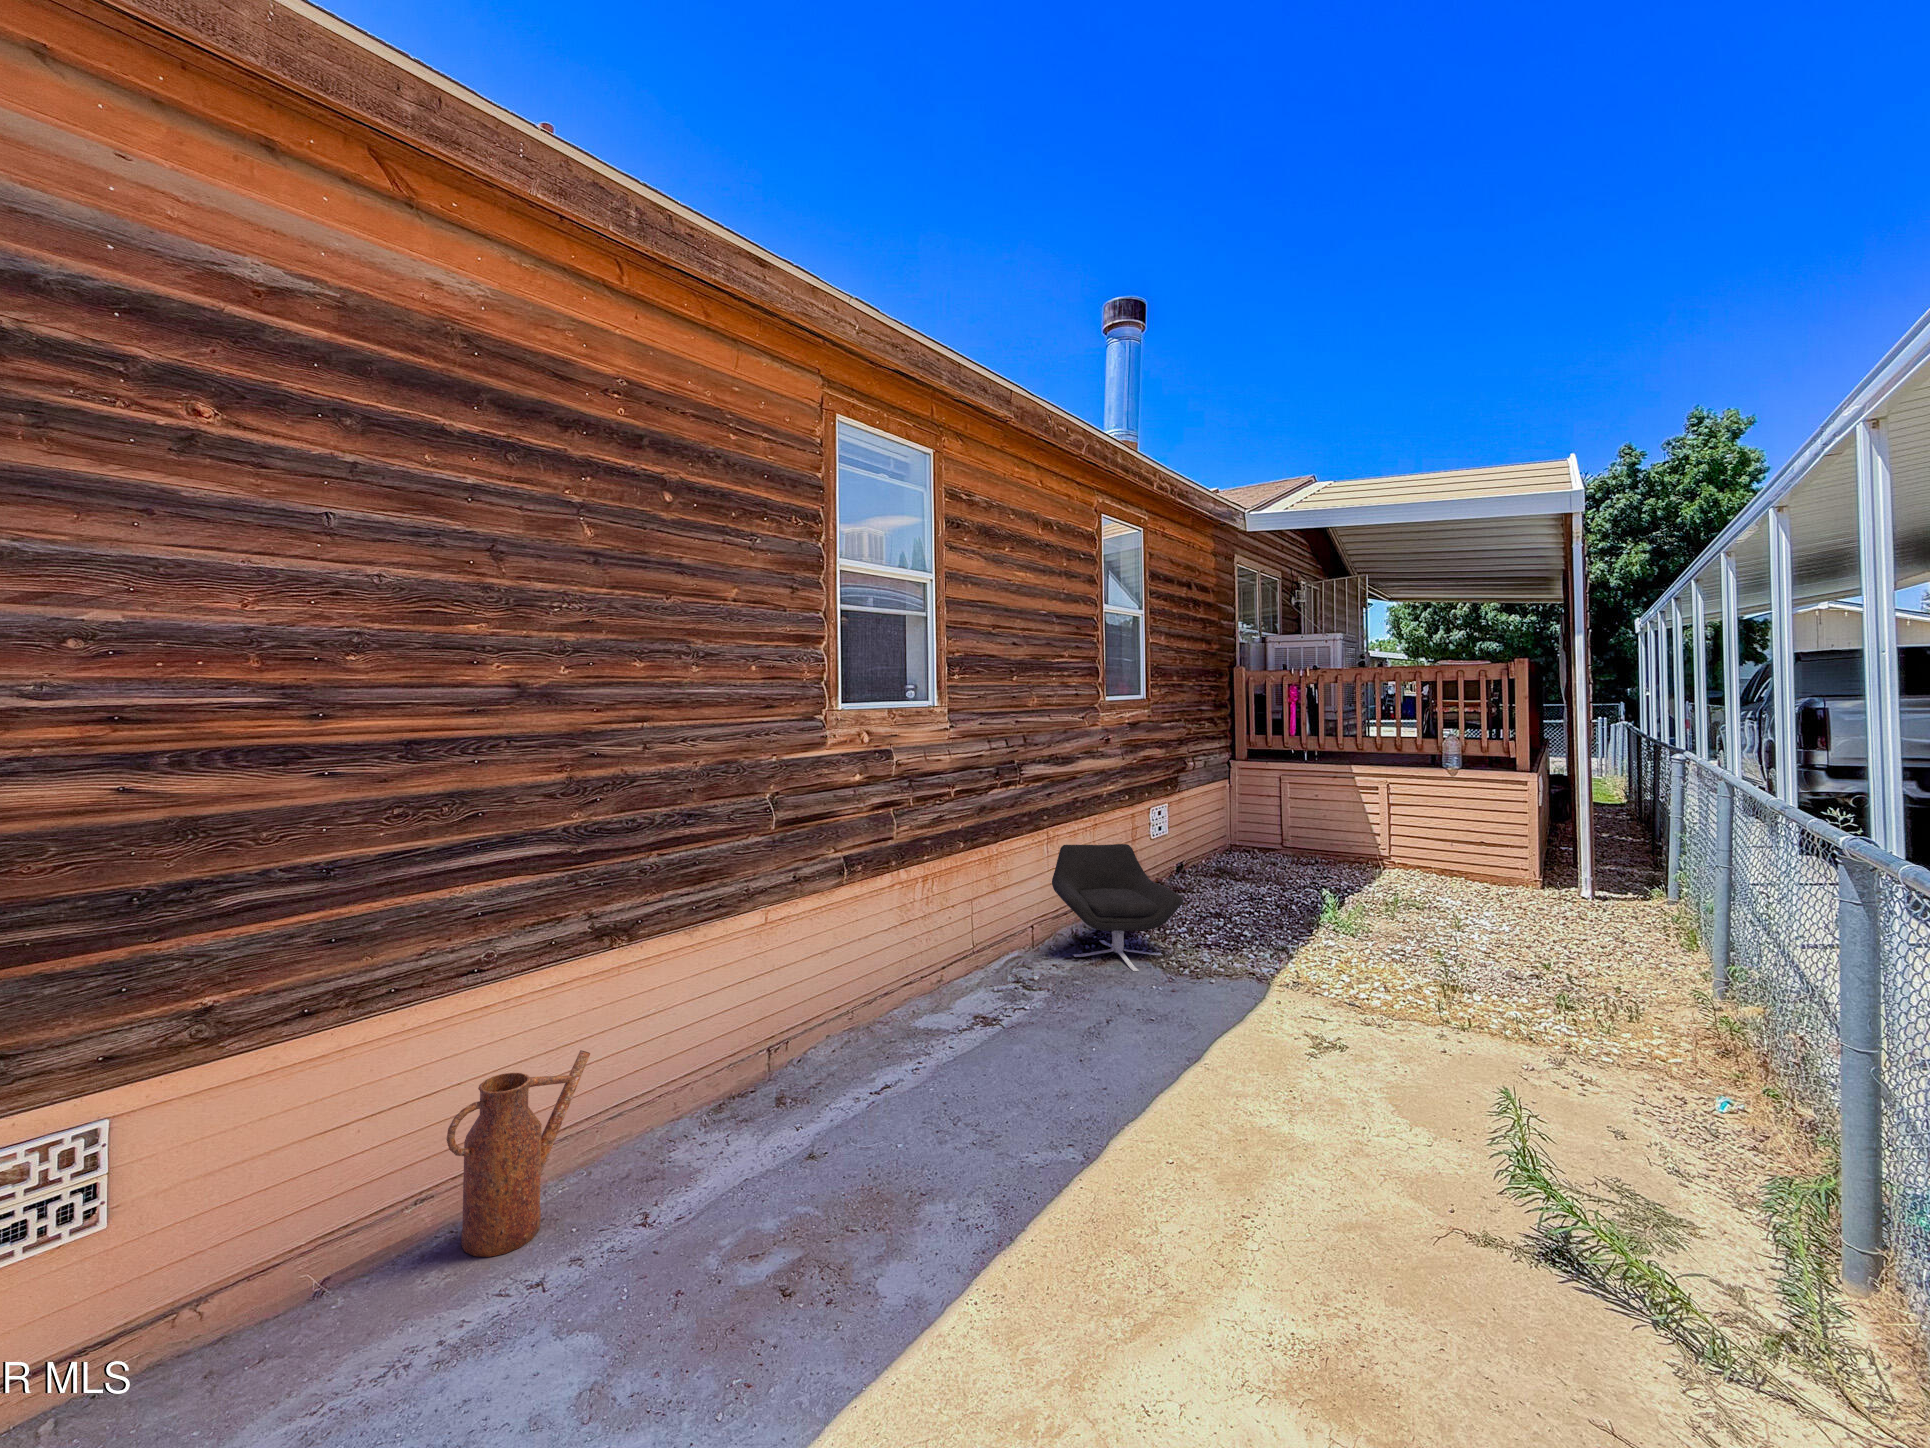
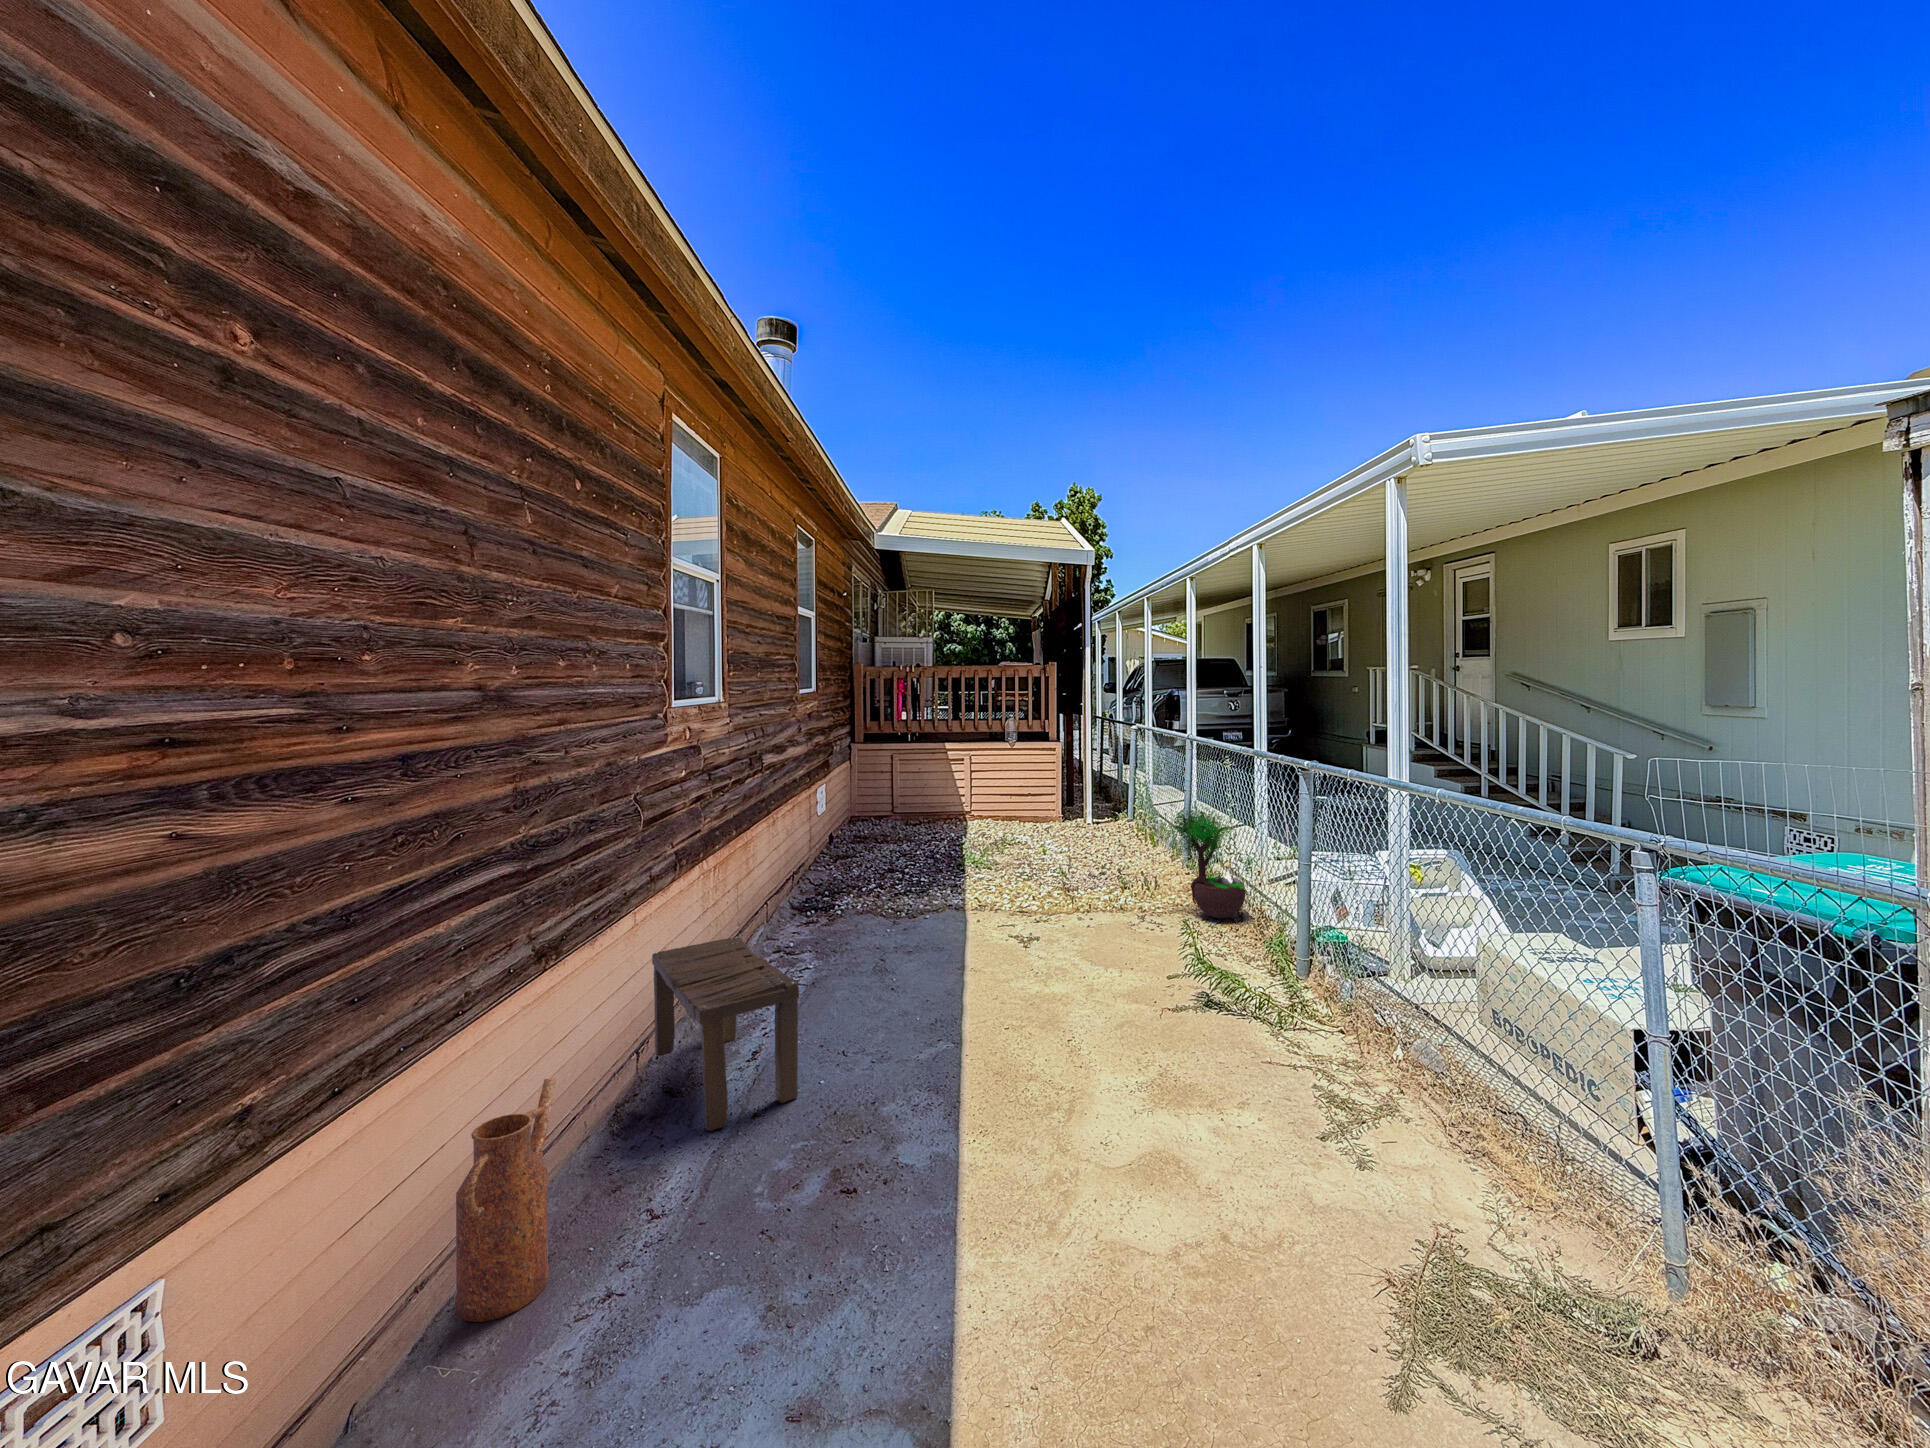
lounge chair: present [1052,844,1183,971] -> none [775,819,894,922]
potted tree: none [1610,891,1785,1117] -> present [1169,804,1245,918]
bench: none [759,954,893,1157] -> present [652,936,799,1131]

